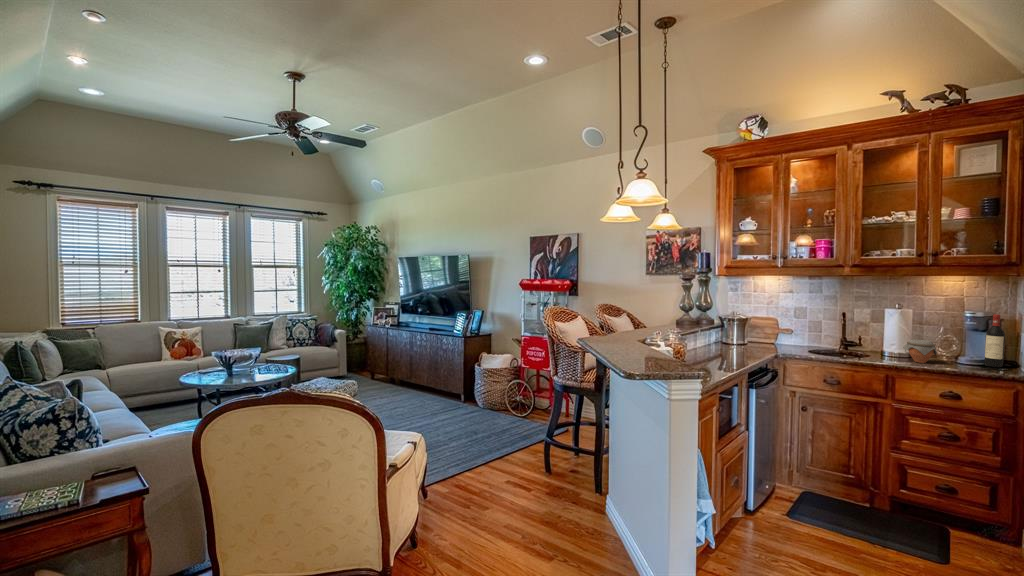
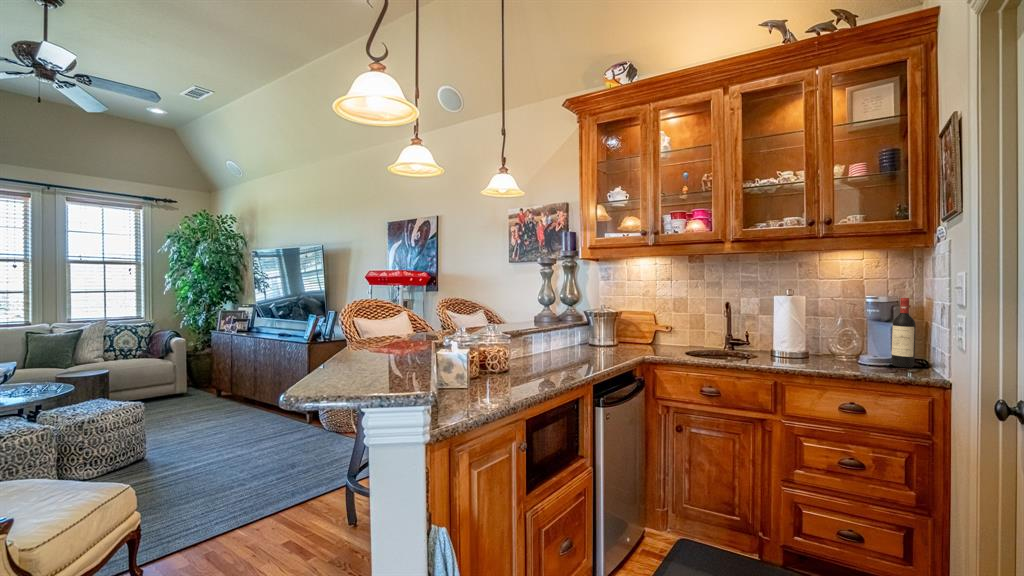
jar: present [903,339,937,363] -> none [794,333,835,364]

